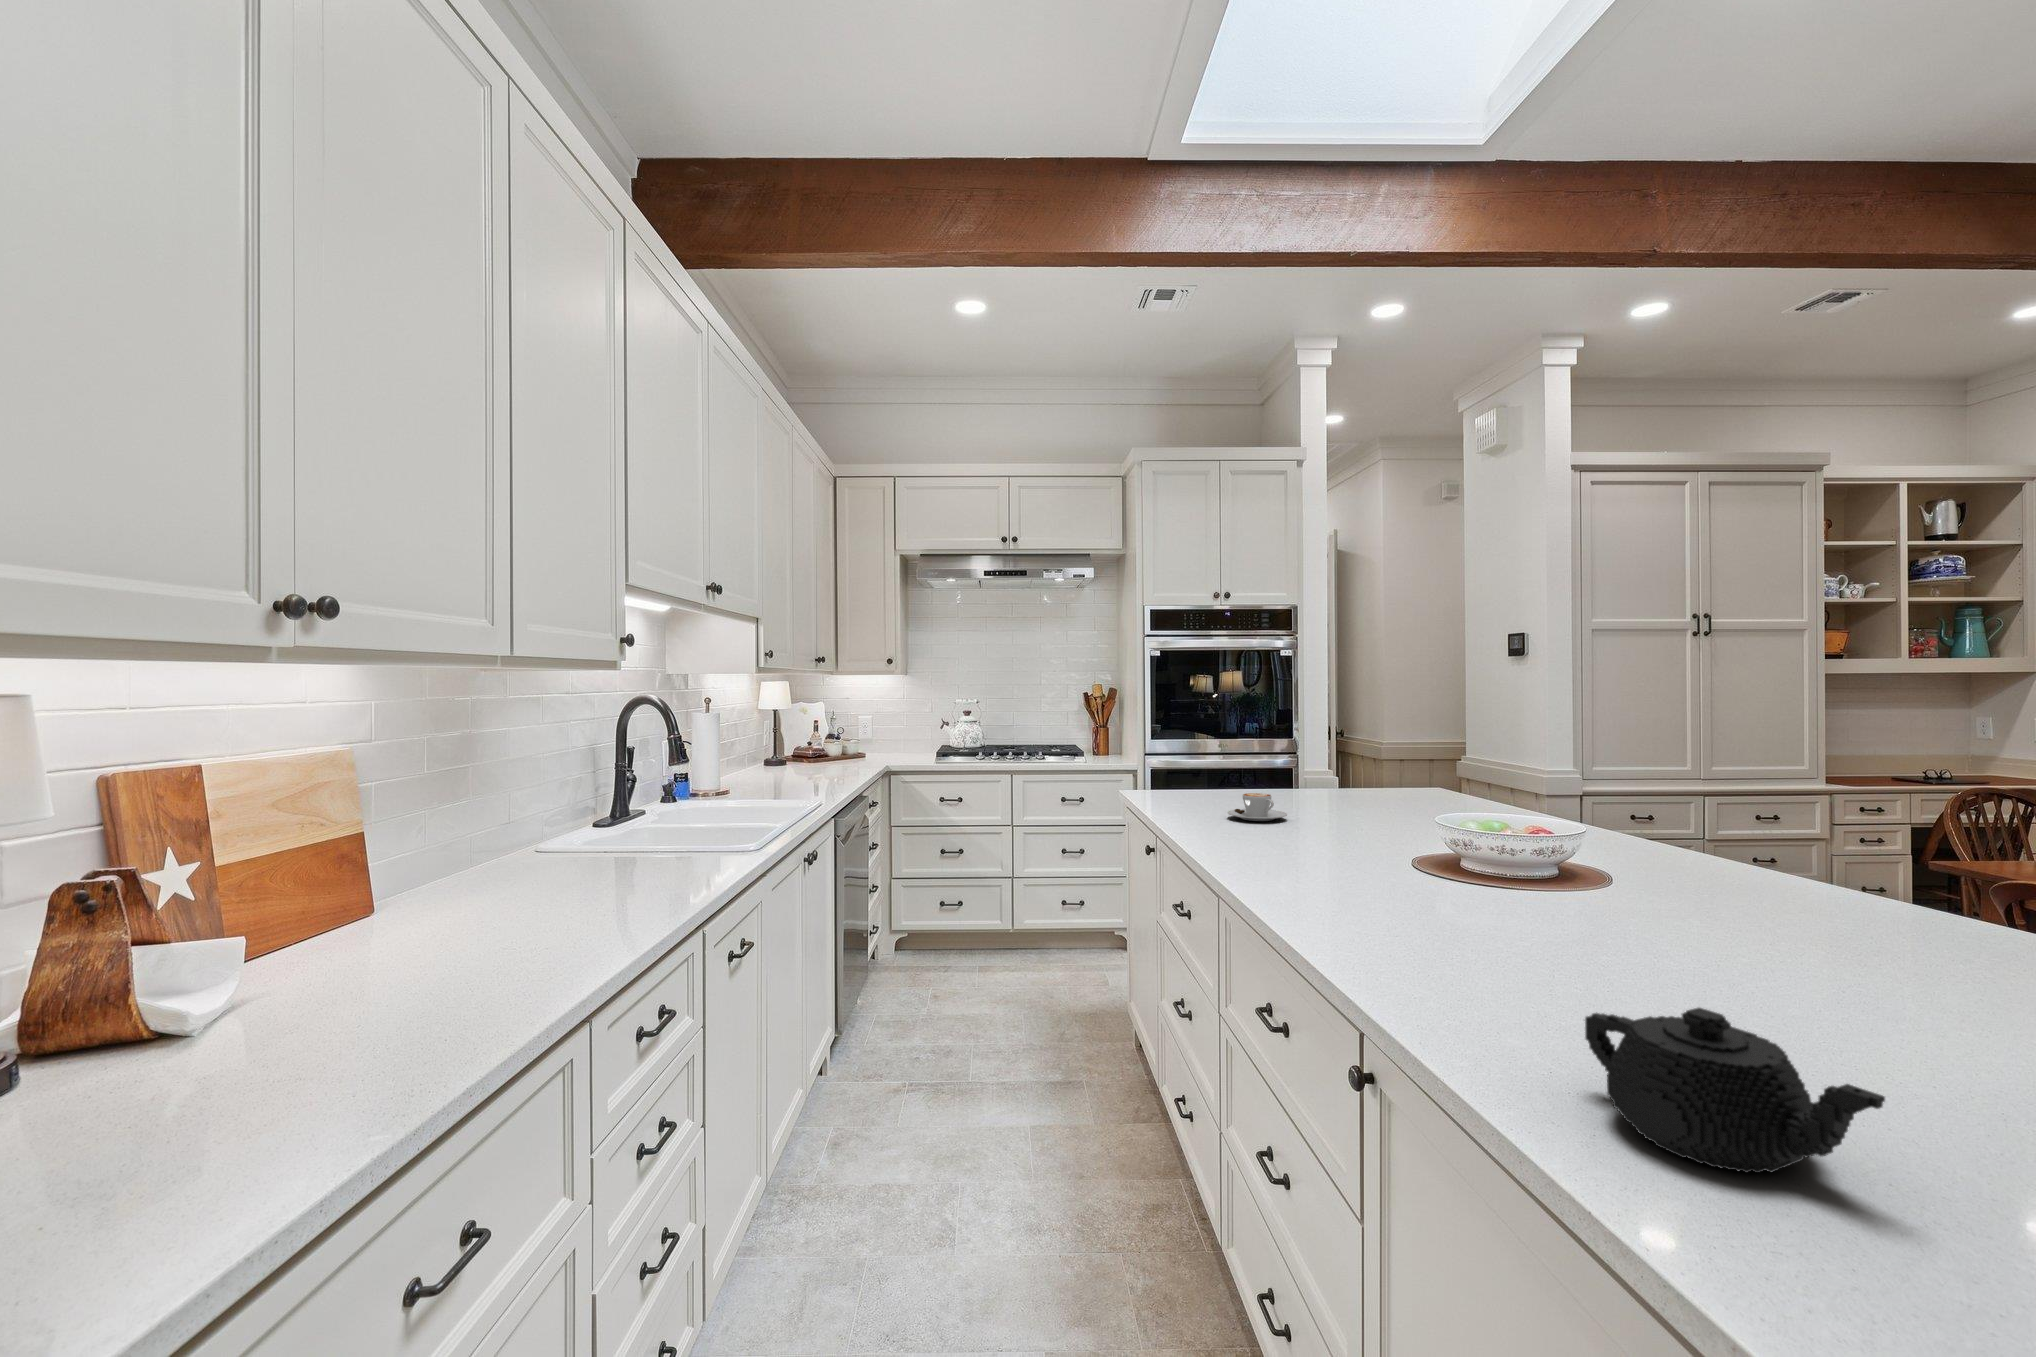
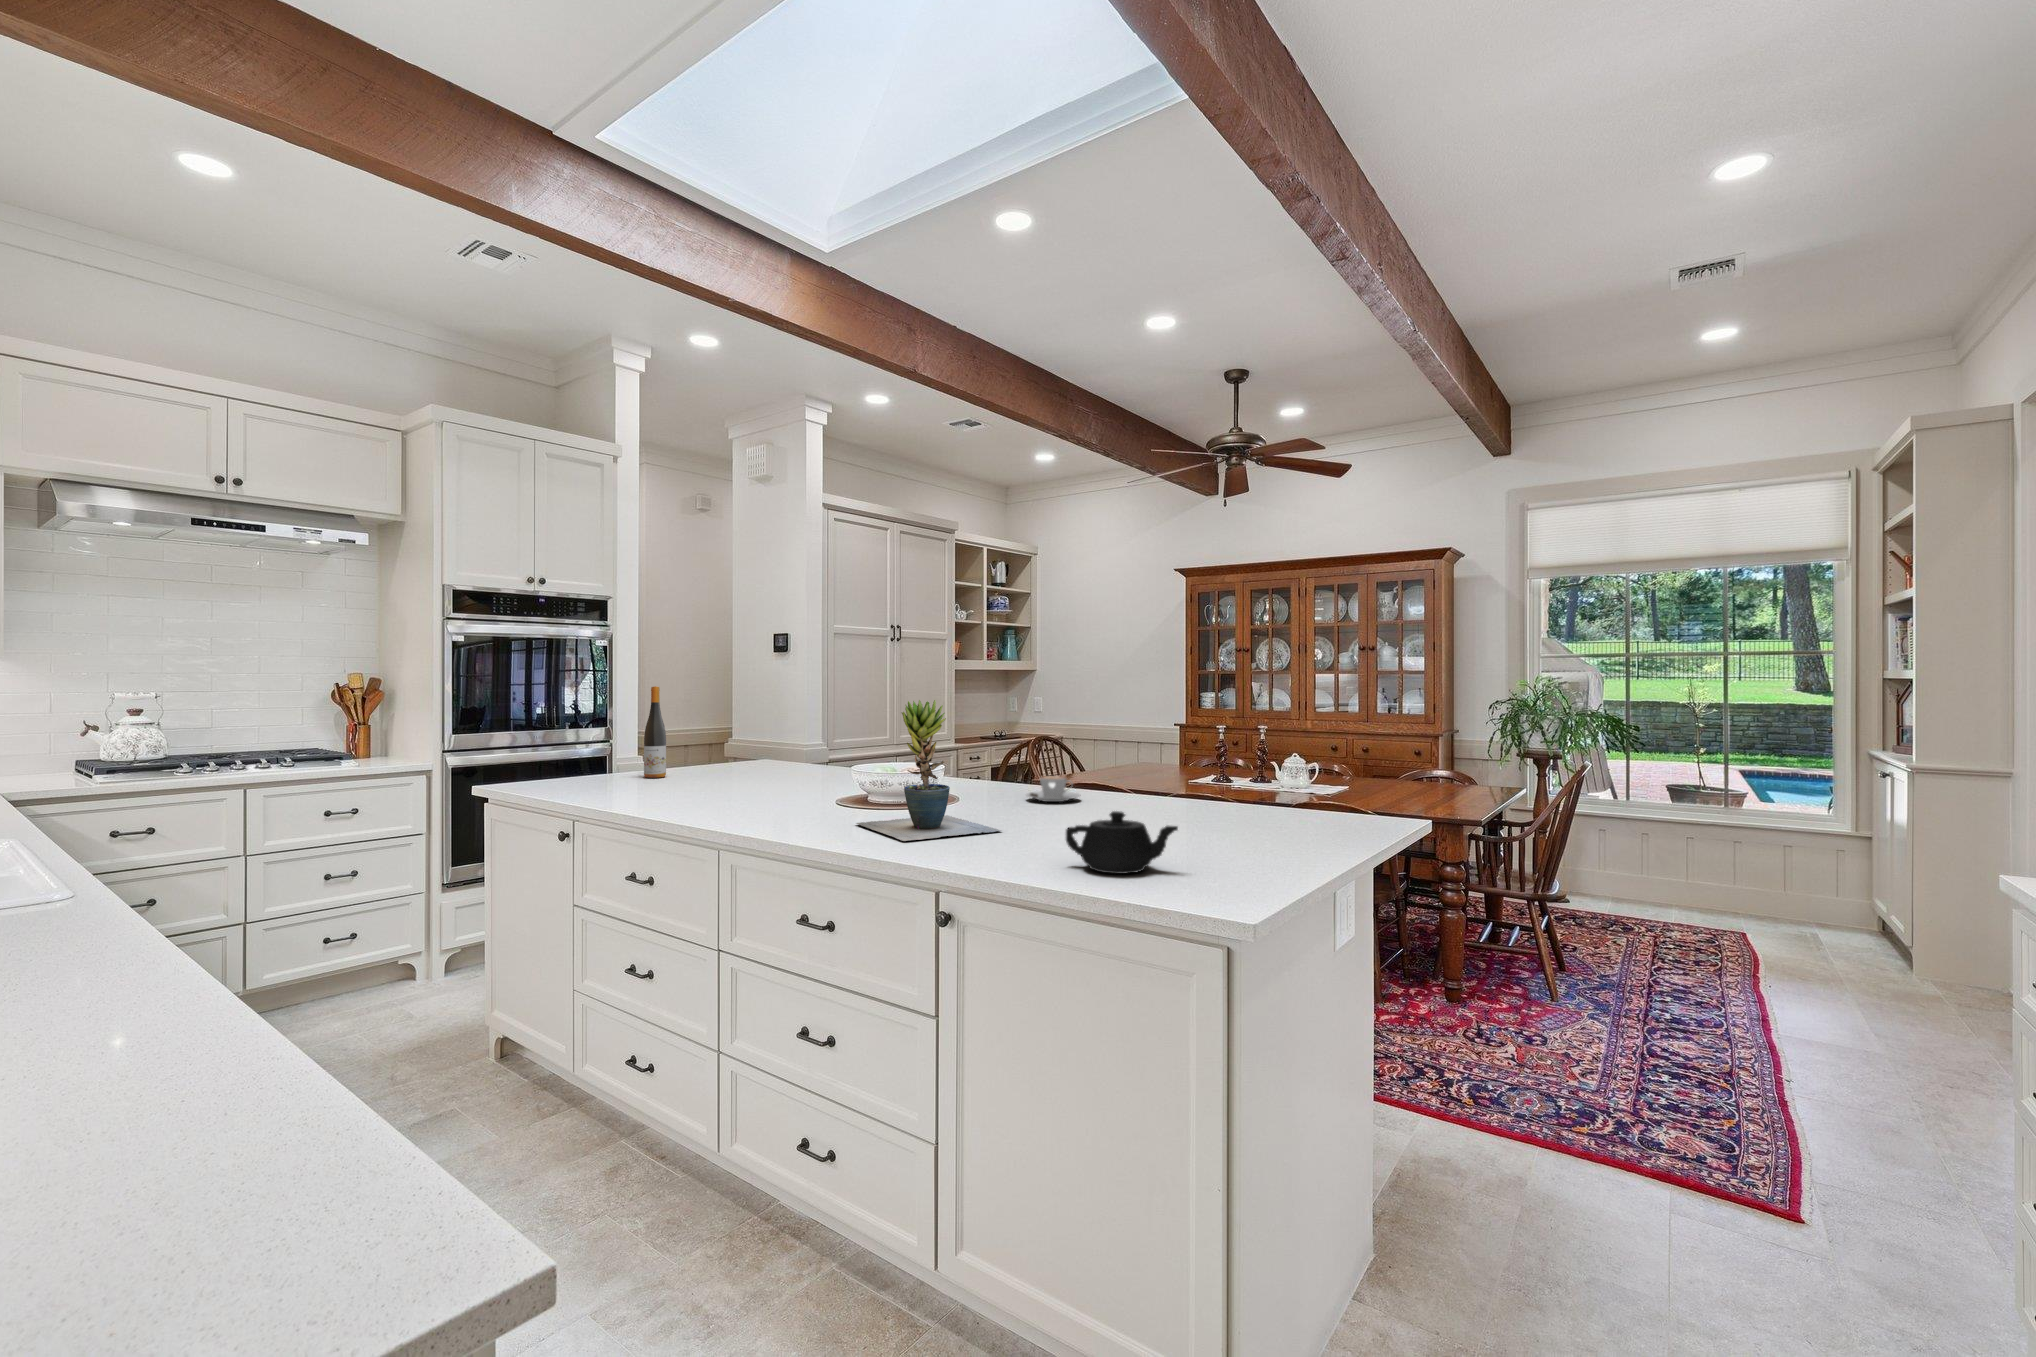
wine bottle: none [1265,699,1289,799] -> present [644,686,666,778]
potted plant: none [1367,733,1585,968] -> present [857,700,1001,841]
coffee cup: present [1228,793,1287,821] -> present [1026,776,1081,802]

